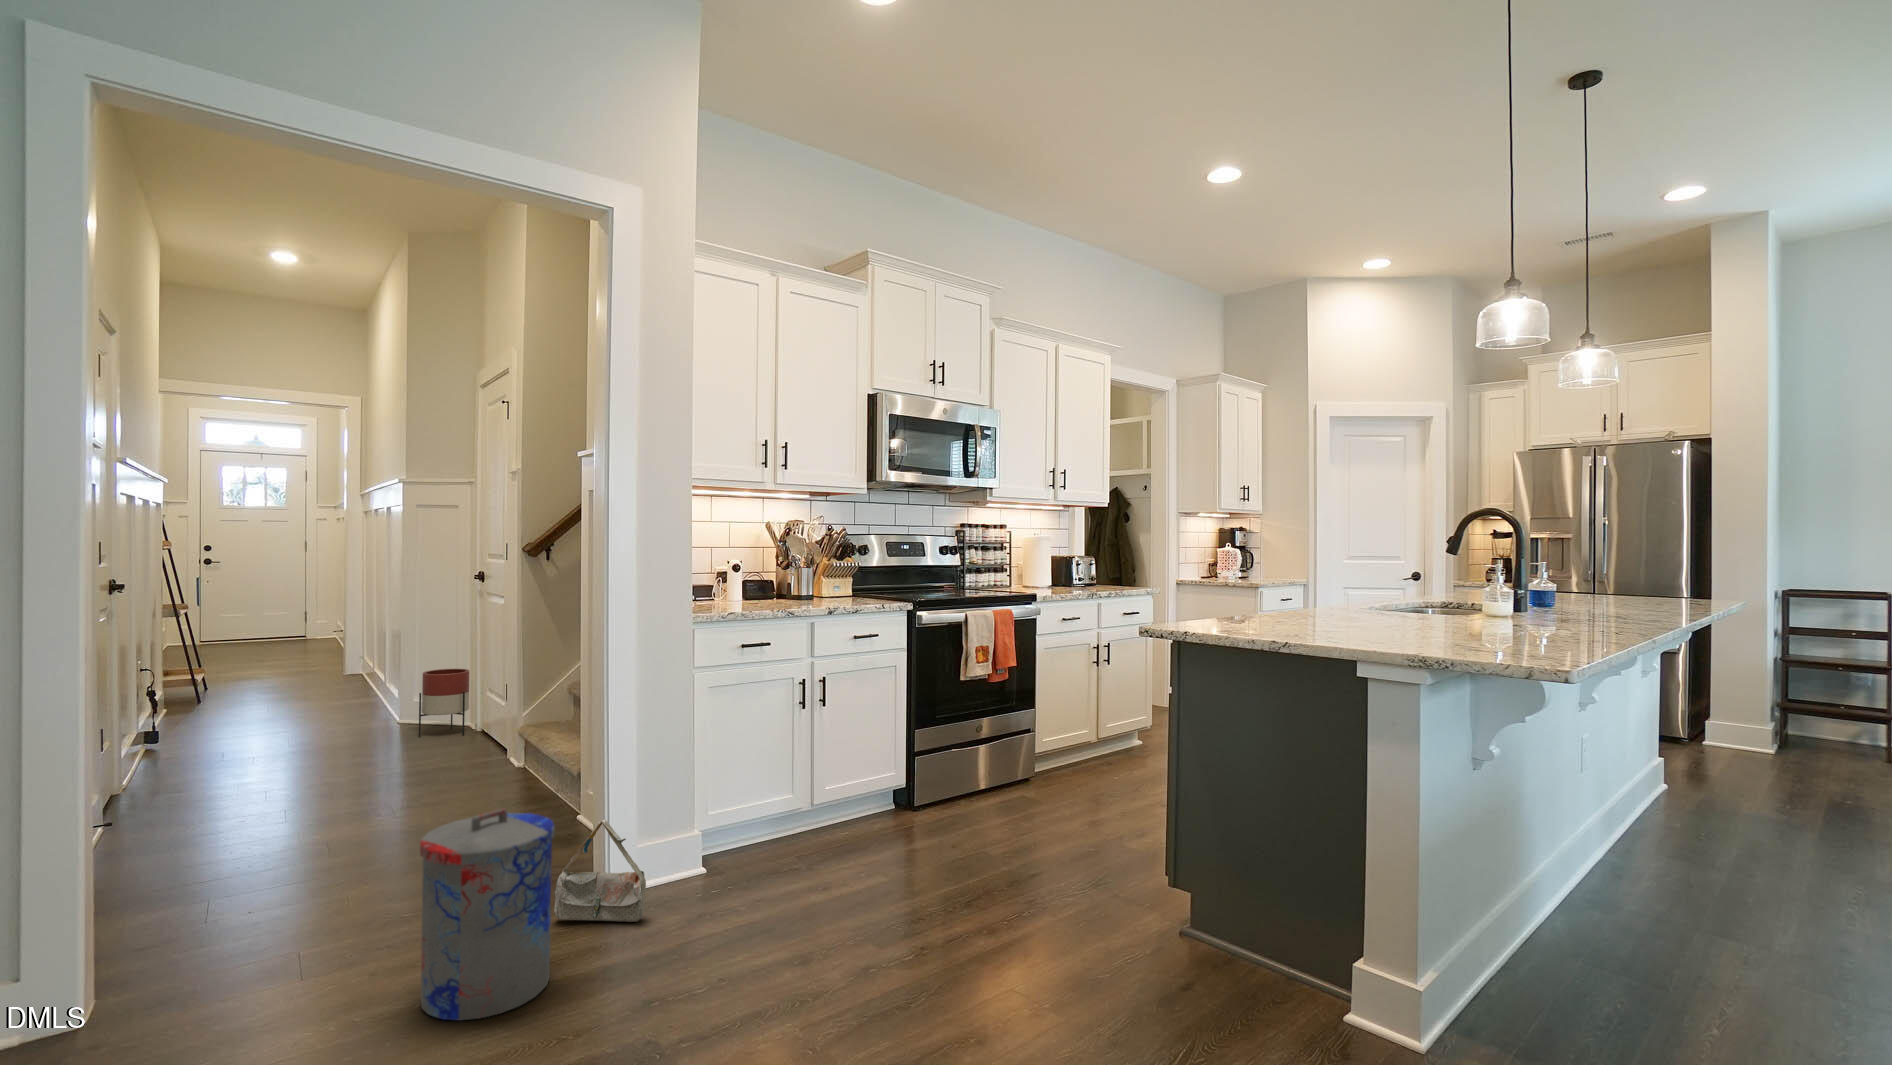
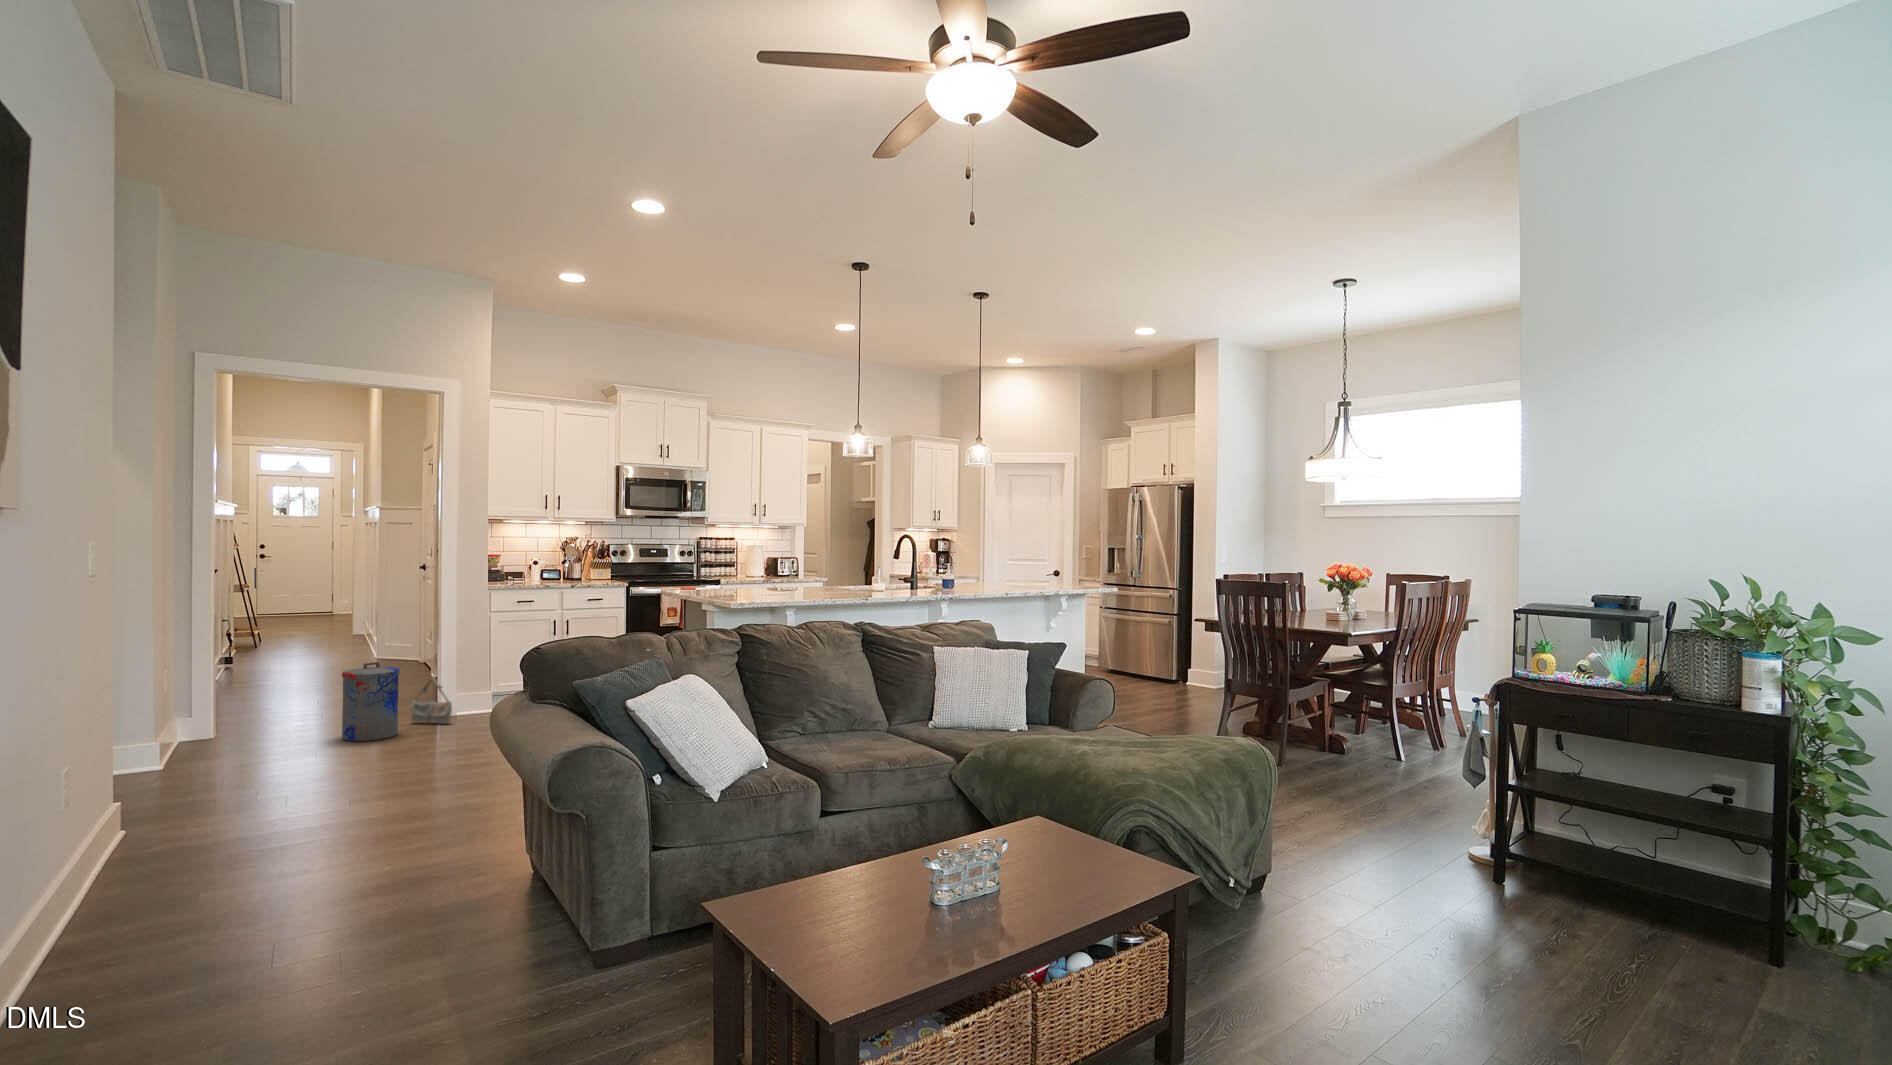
planter: present [419,669,469,737] -> none [384,625,416,666]

